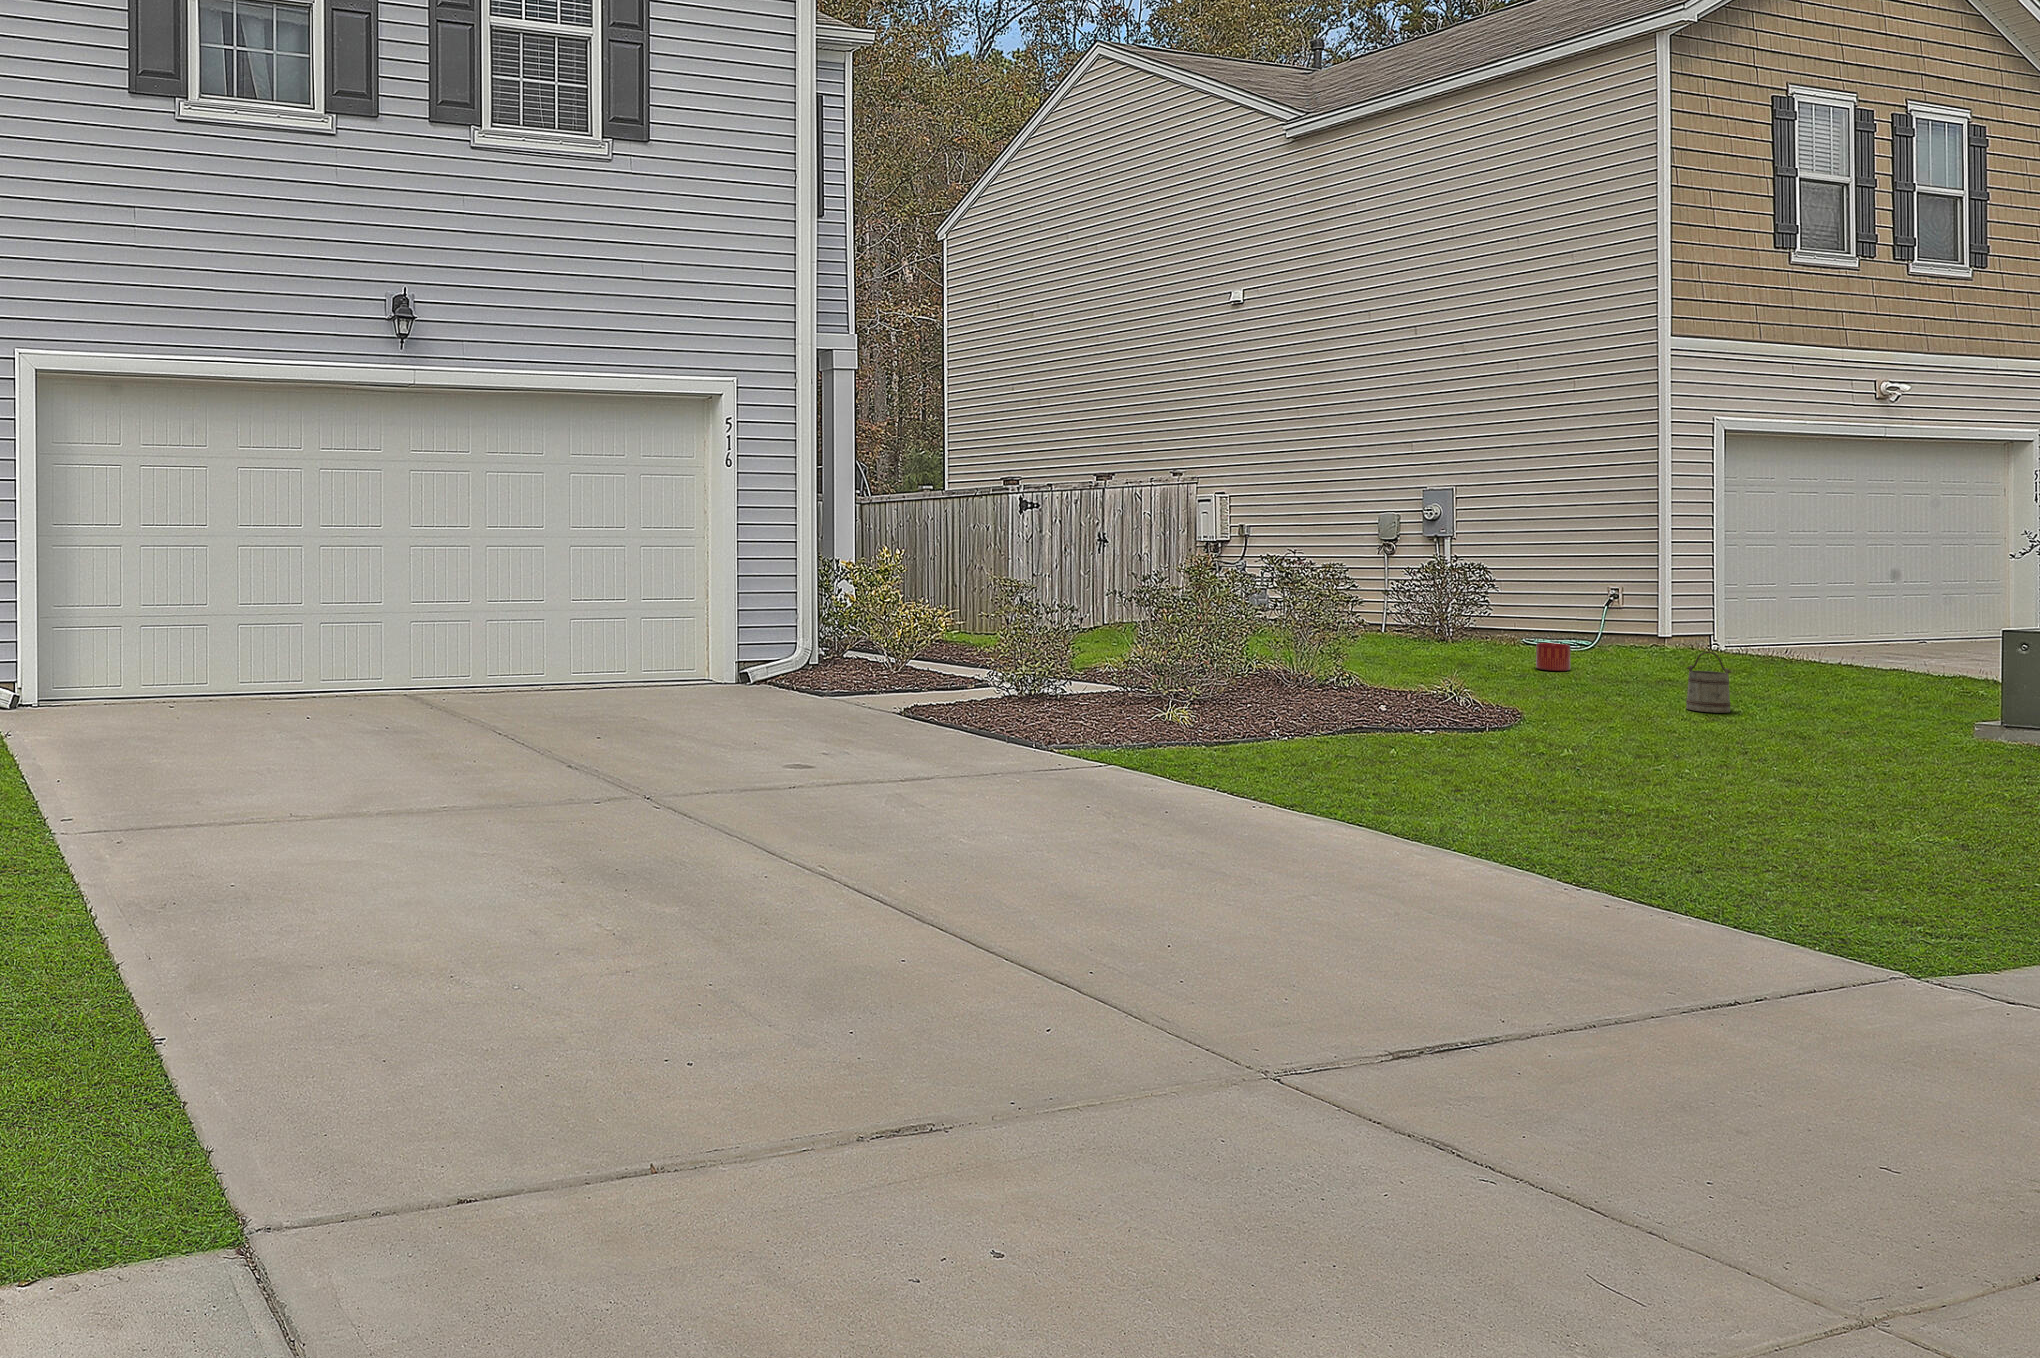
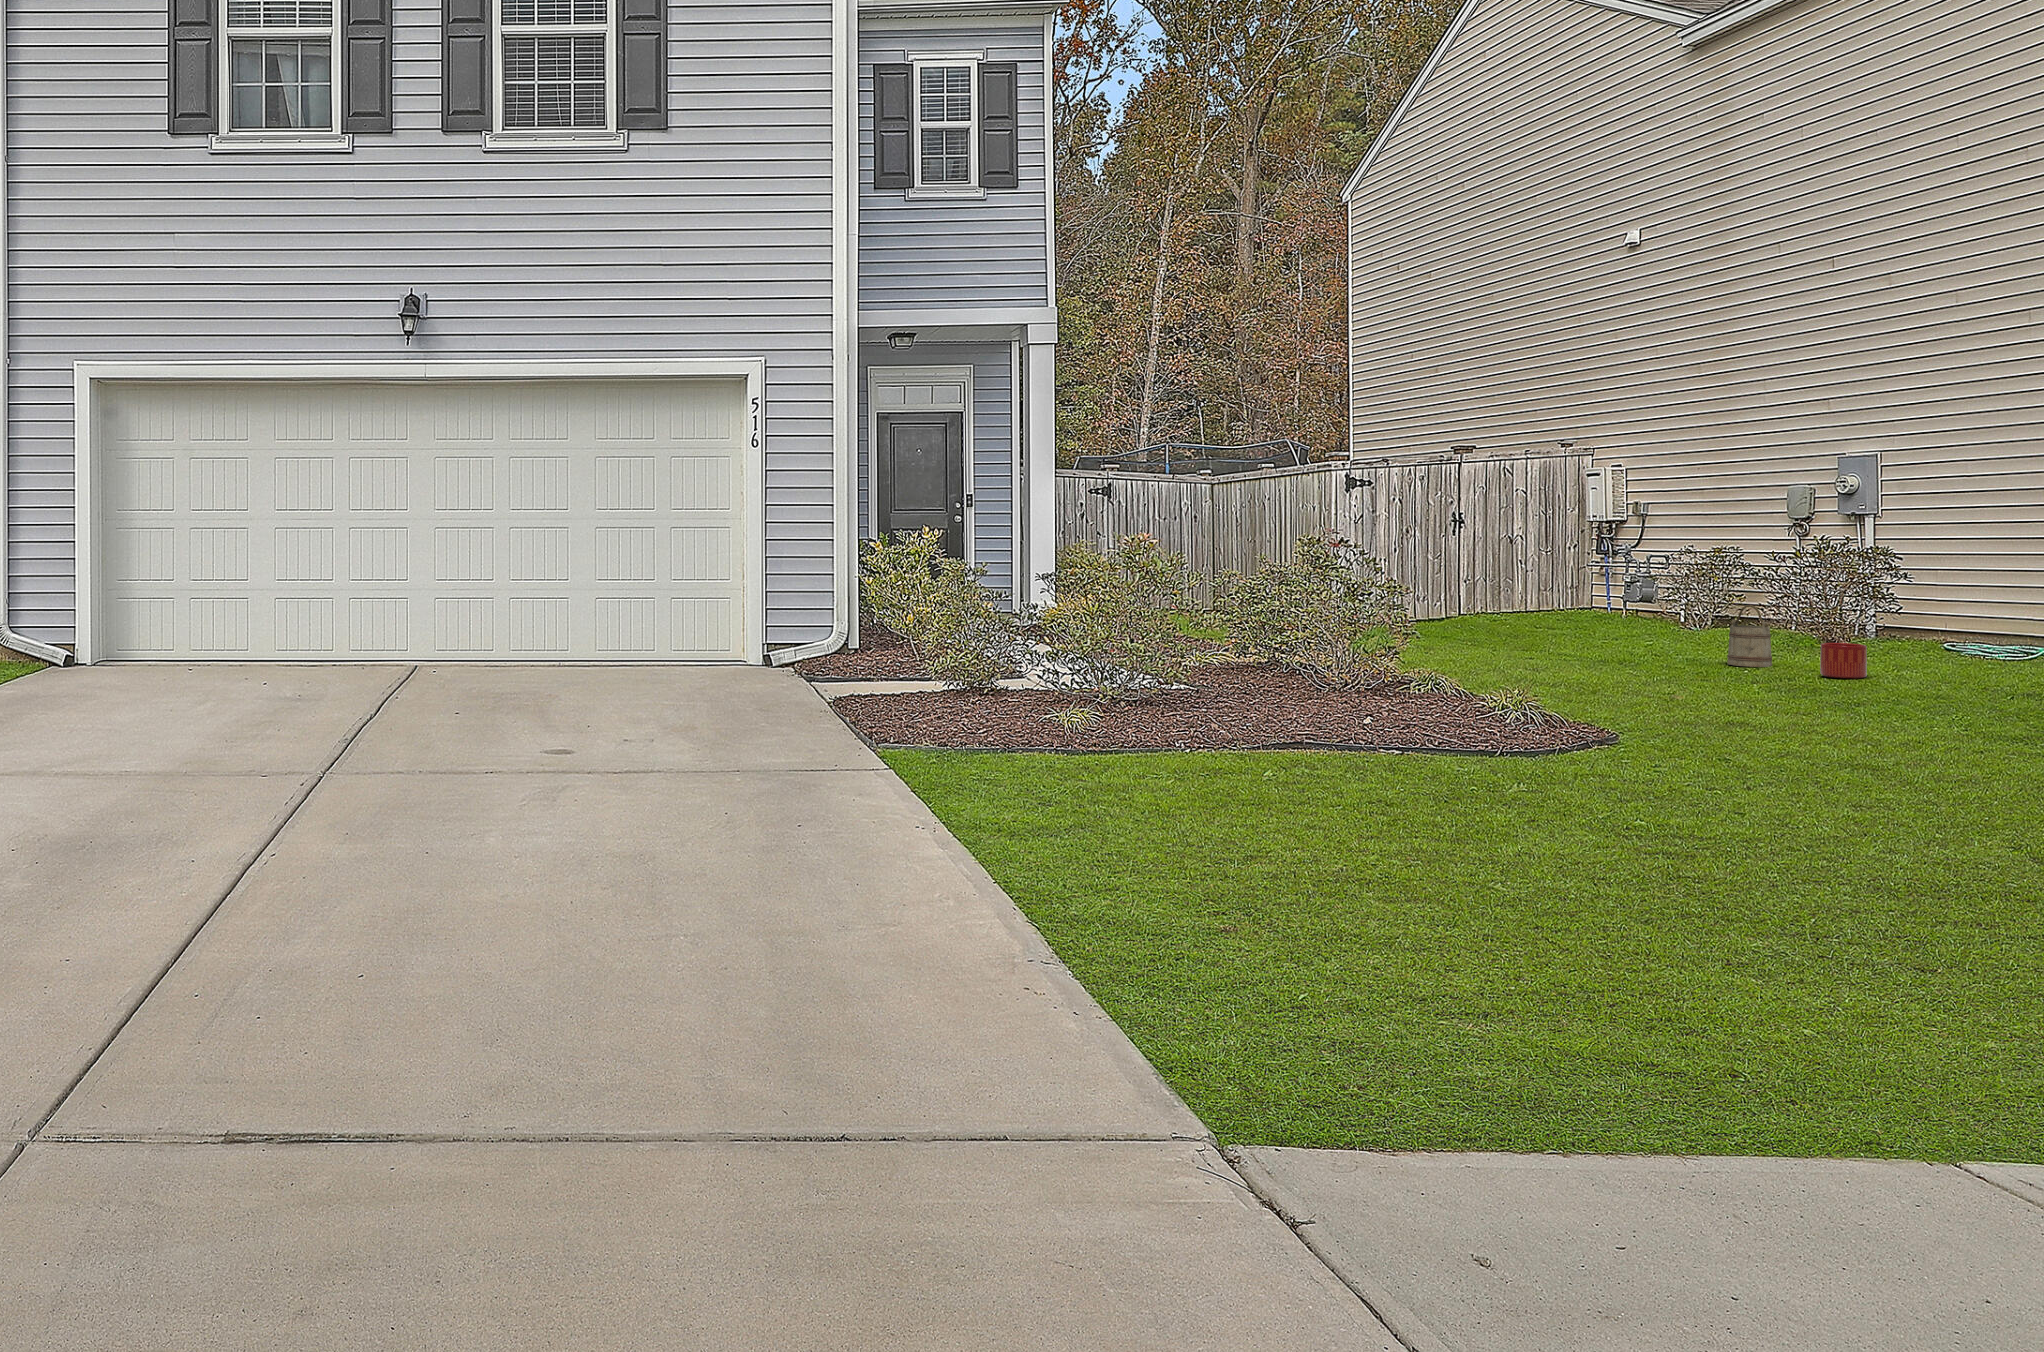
bucket: present [1686,651,1731,713] -> present [1727,605,1772,667]

